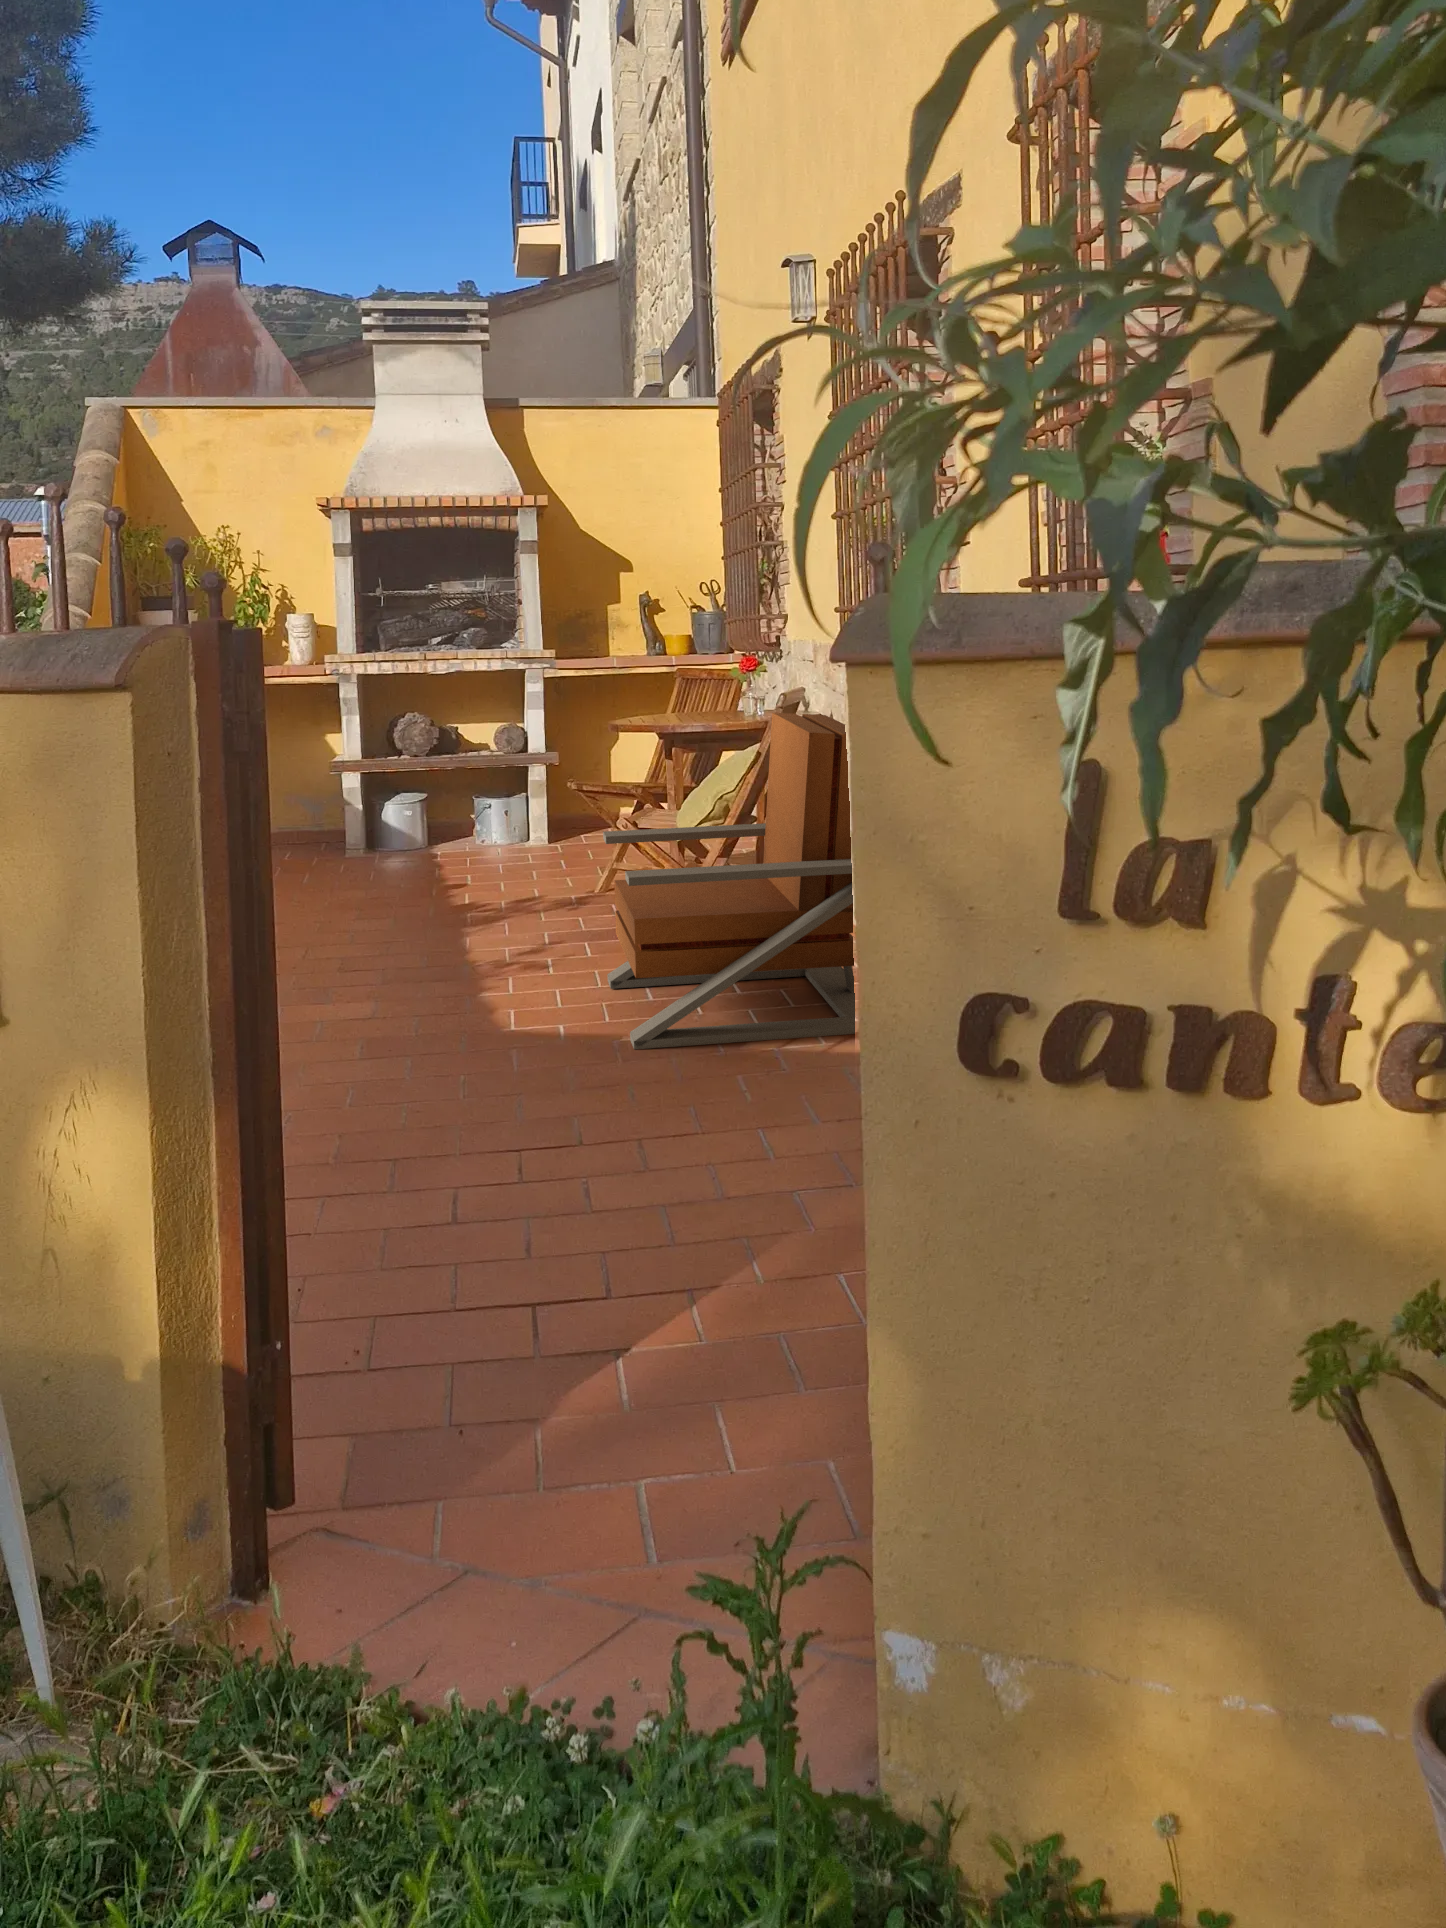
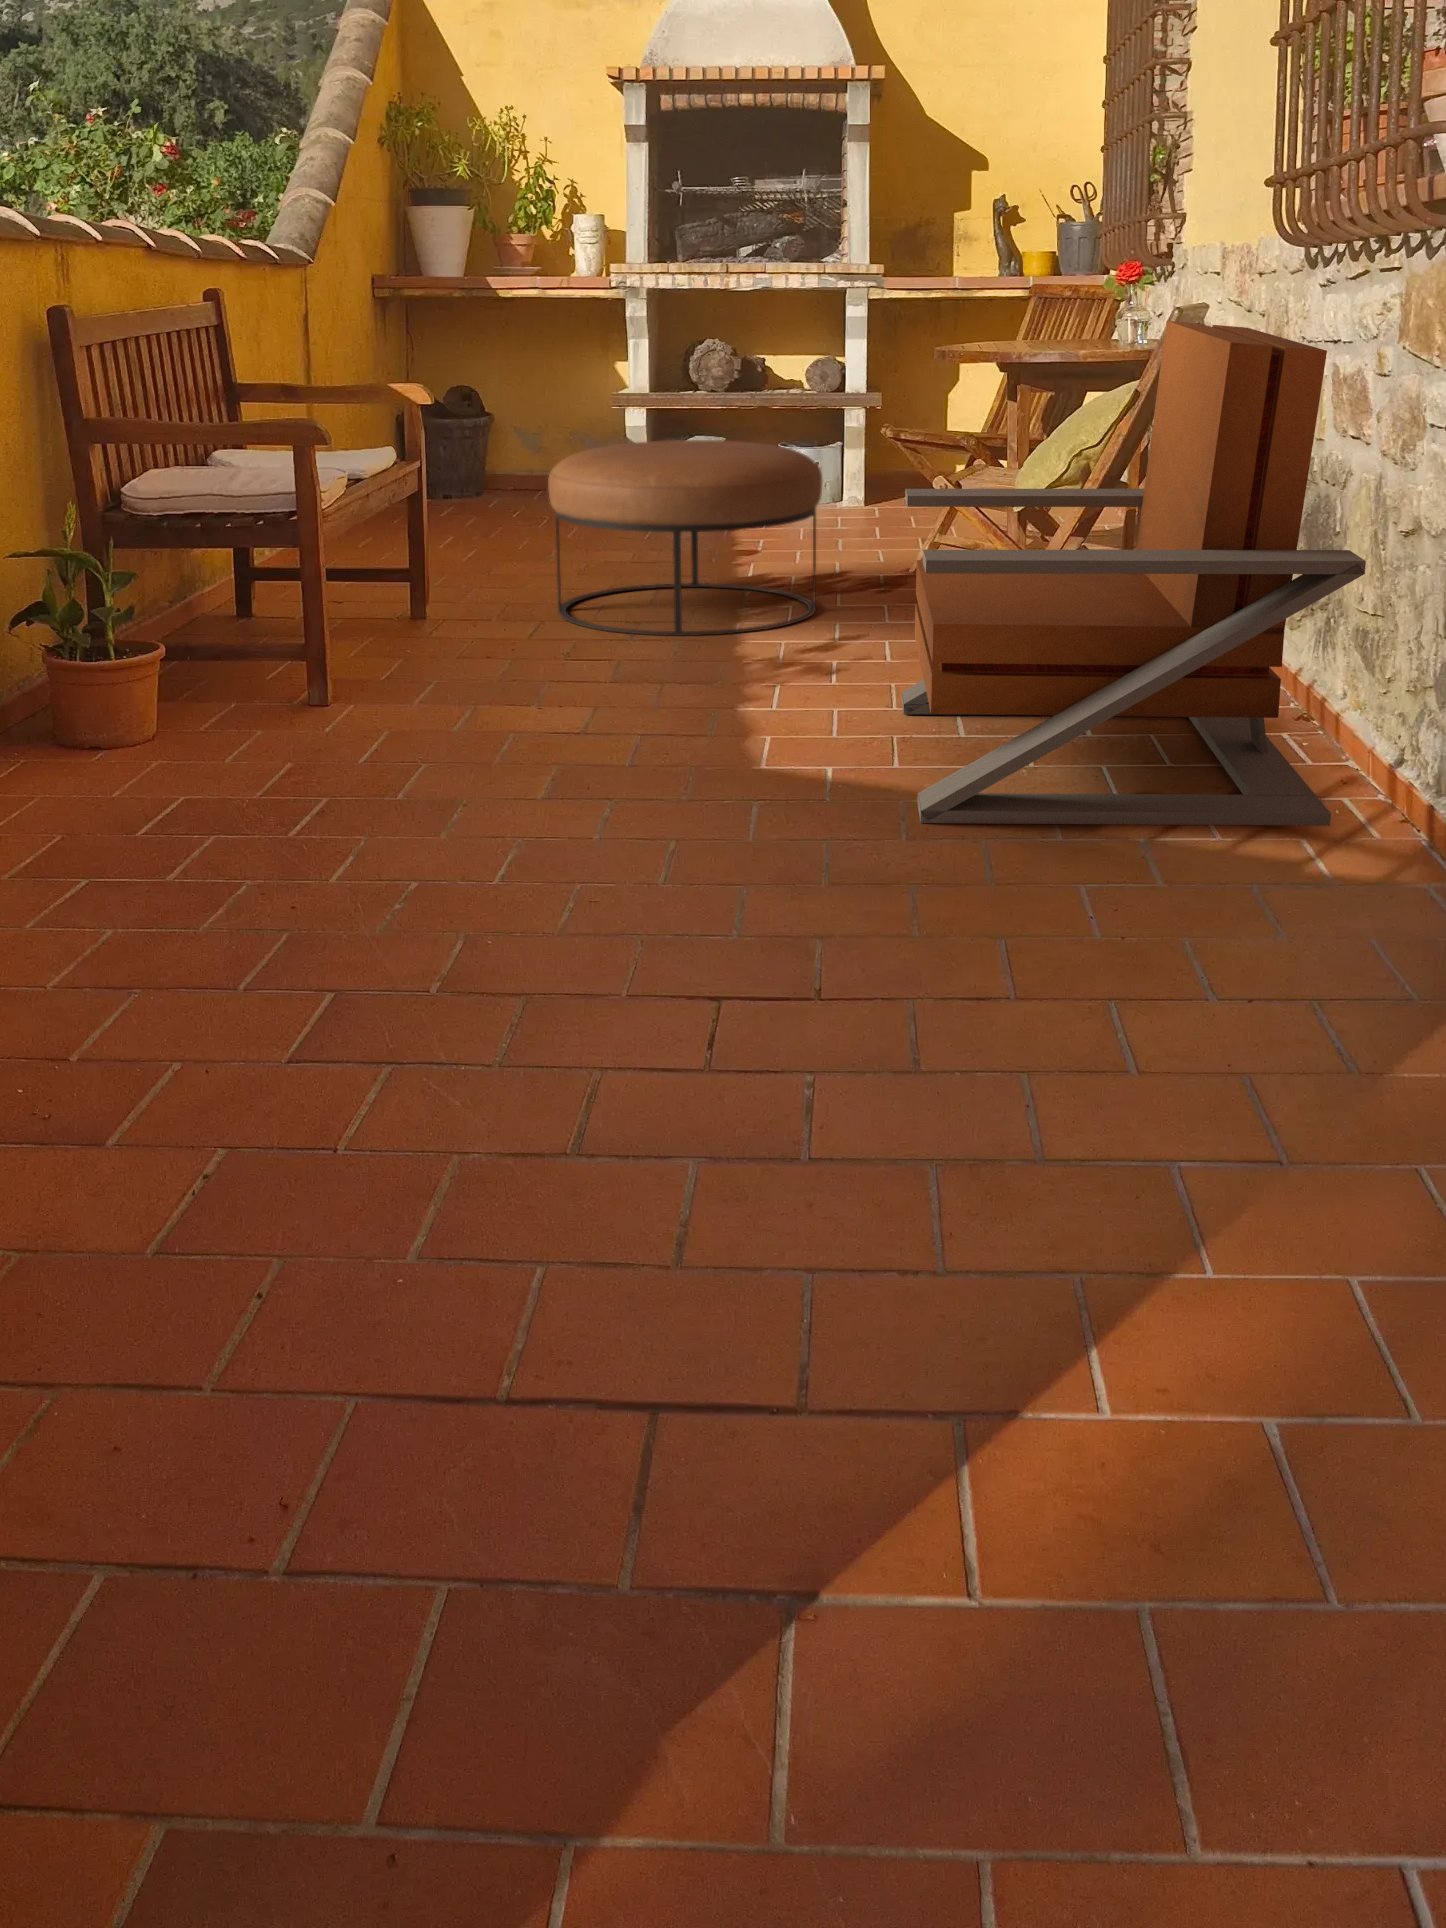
ottoman: none [318,802,531,951] -> present [548,440,822,636]

